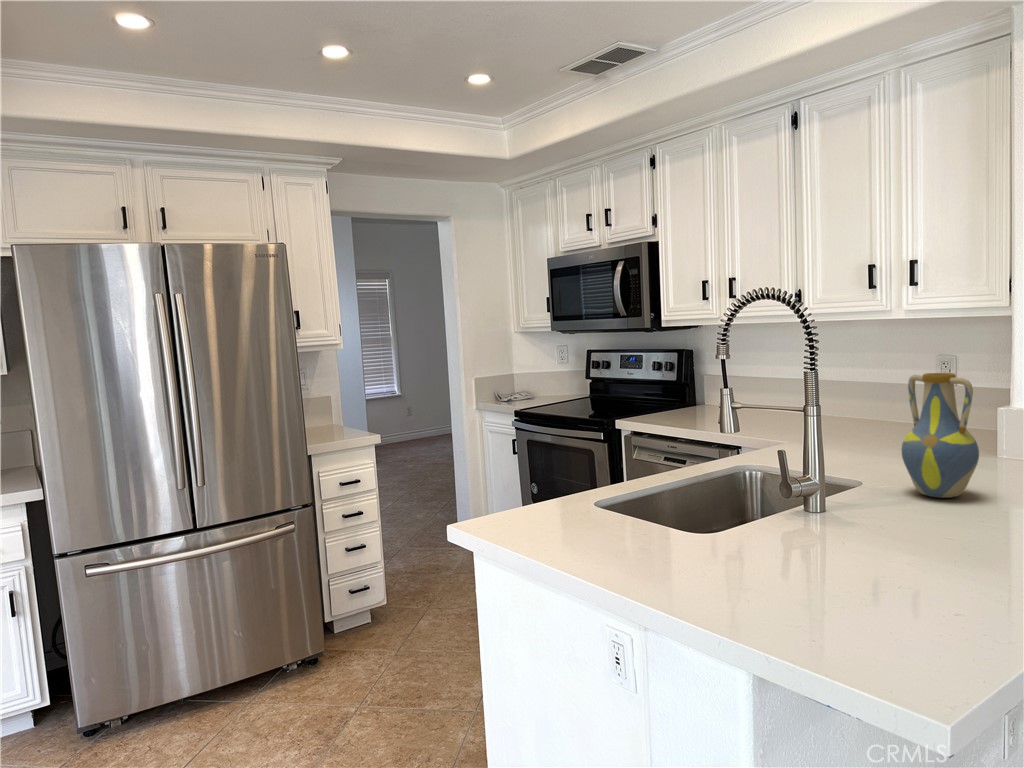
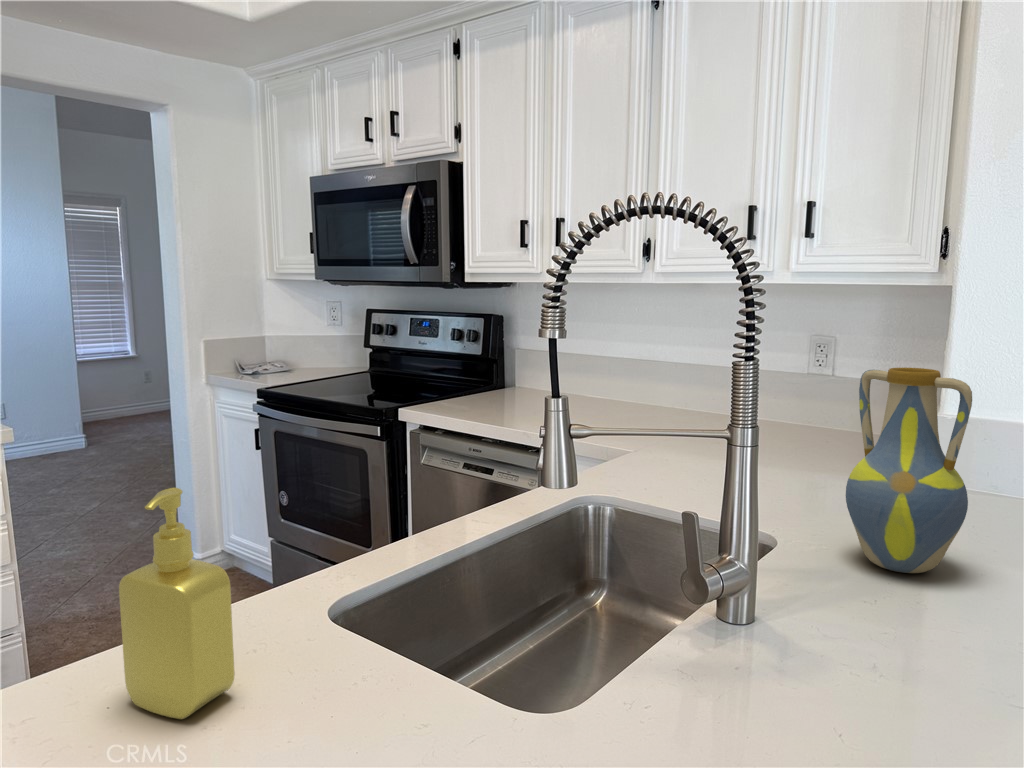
soap dispenser: none [512,433,560,533] -> present [119,488,235,719]

